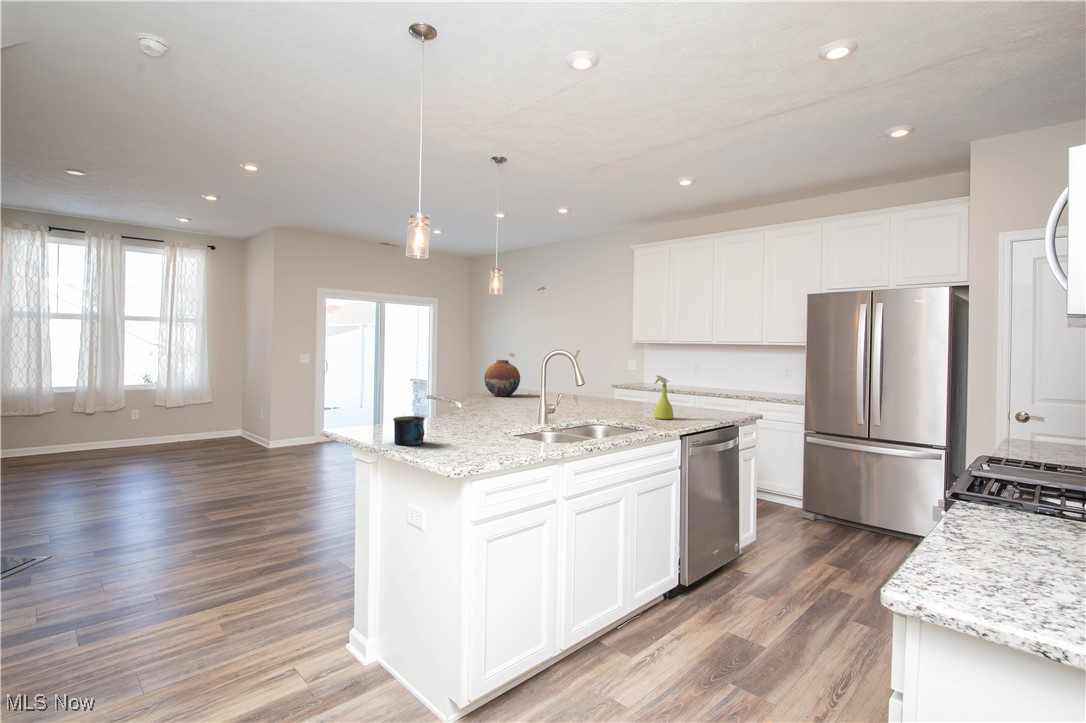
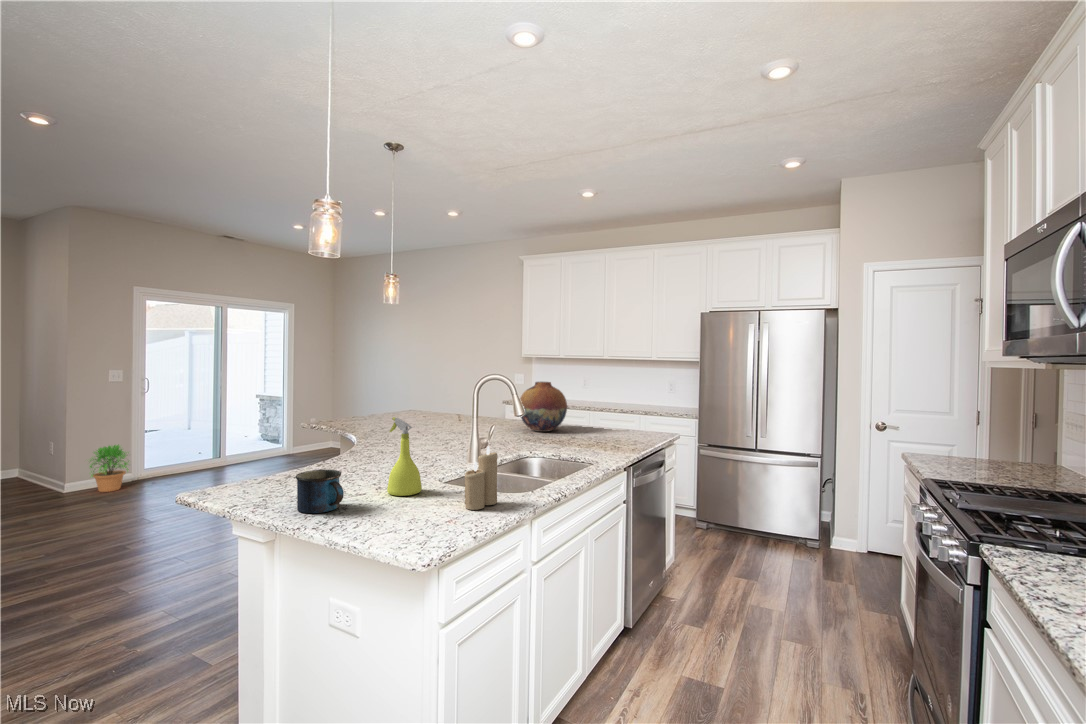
vase: present [484,360,520,397] -> present [520,382,567,432]
spray bottle: present [654,375,674,419] -> present [387,417,422,496]
candle: none [512,404,540,452] -> present [465,446,498,510]
potted plant: none [284,412,318,450] -> present [90,445,128,492]

